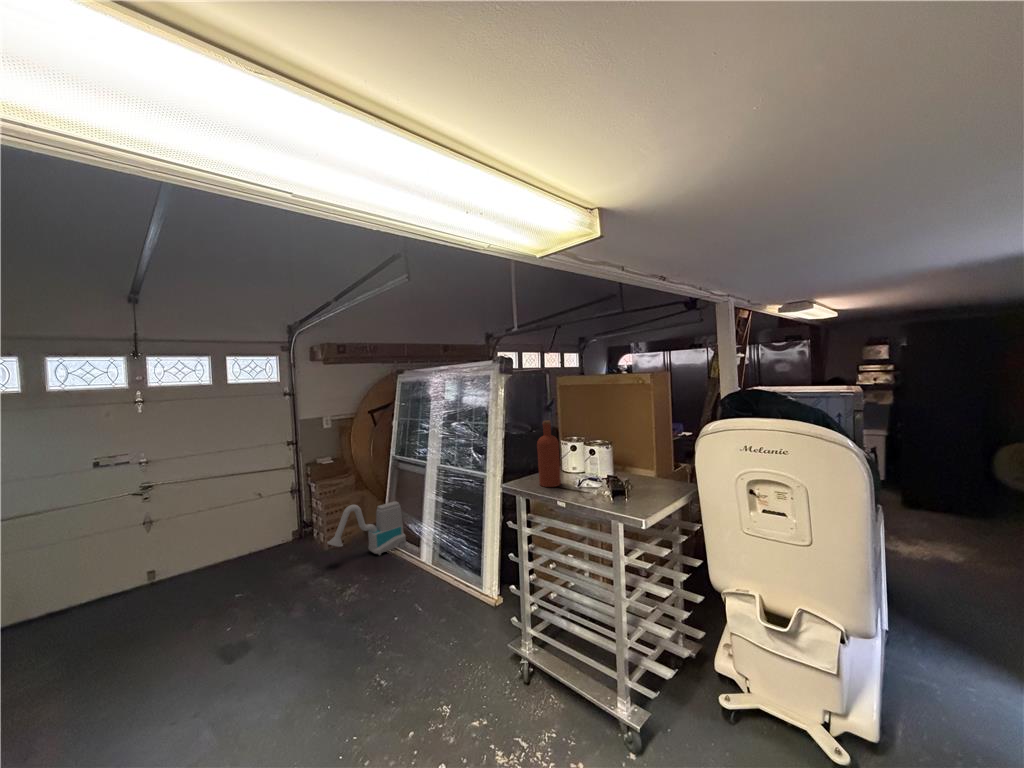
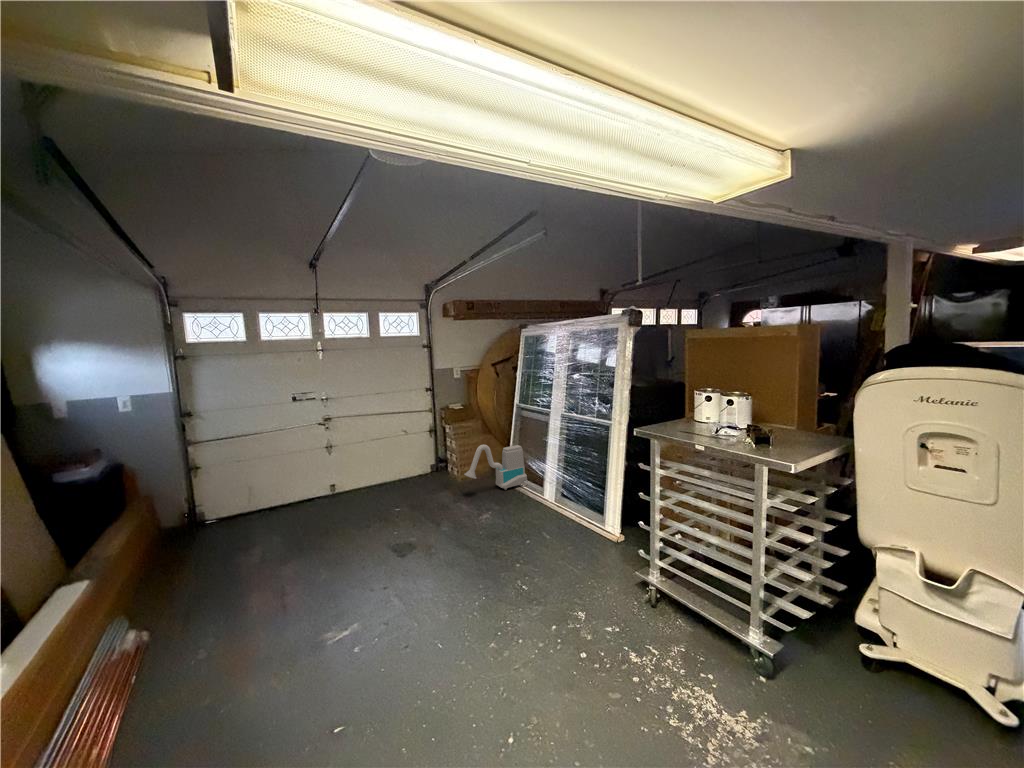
bottle: present [537,421,561,487] -> none [675,371,698,433]

